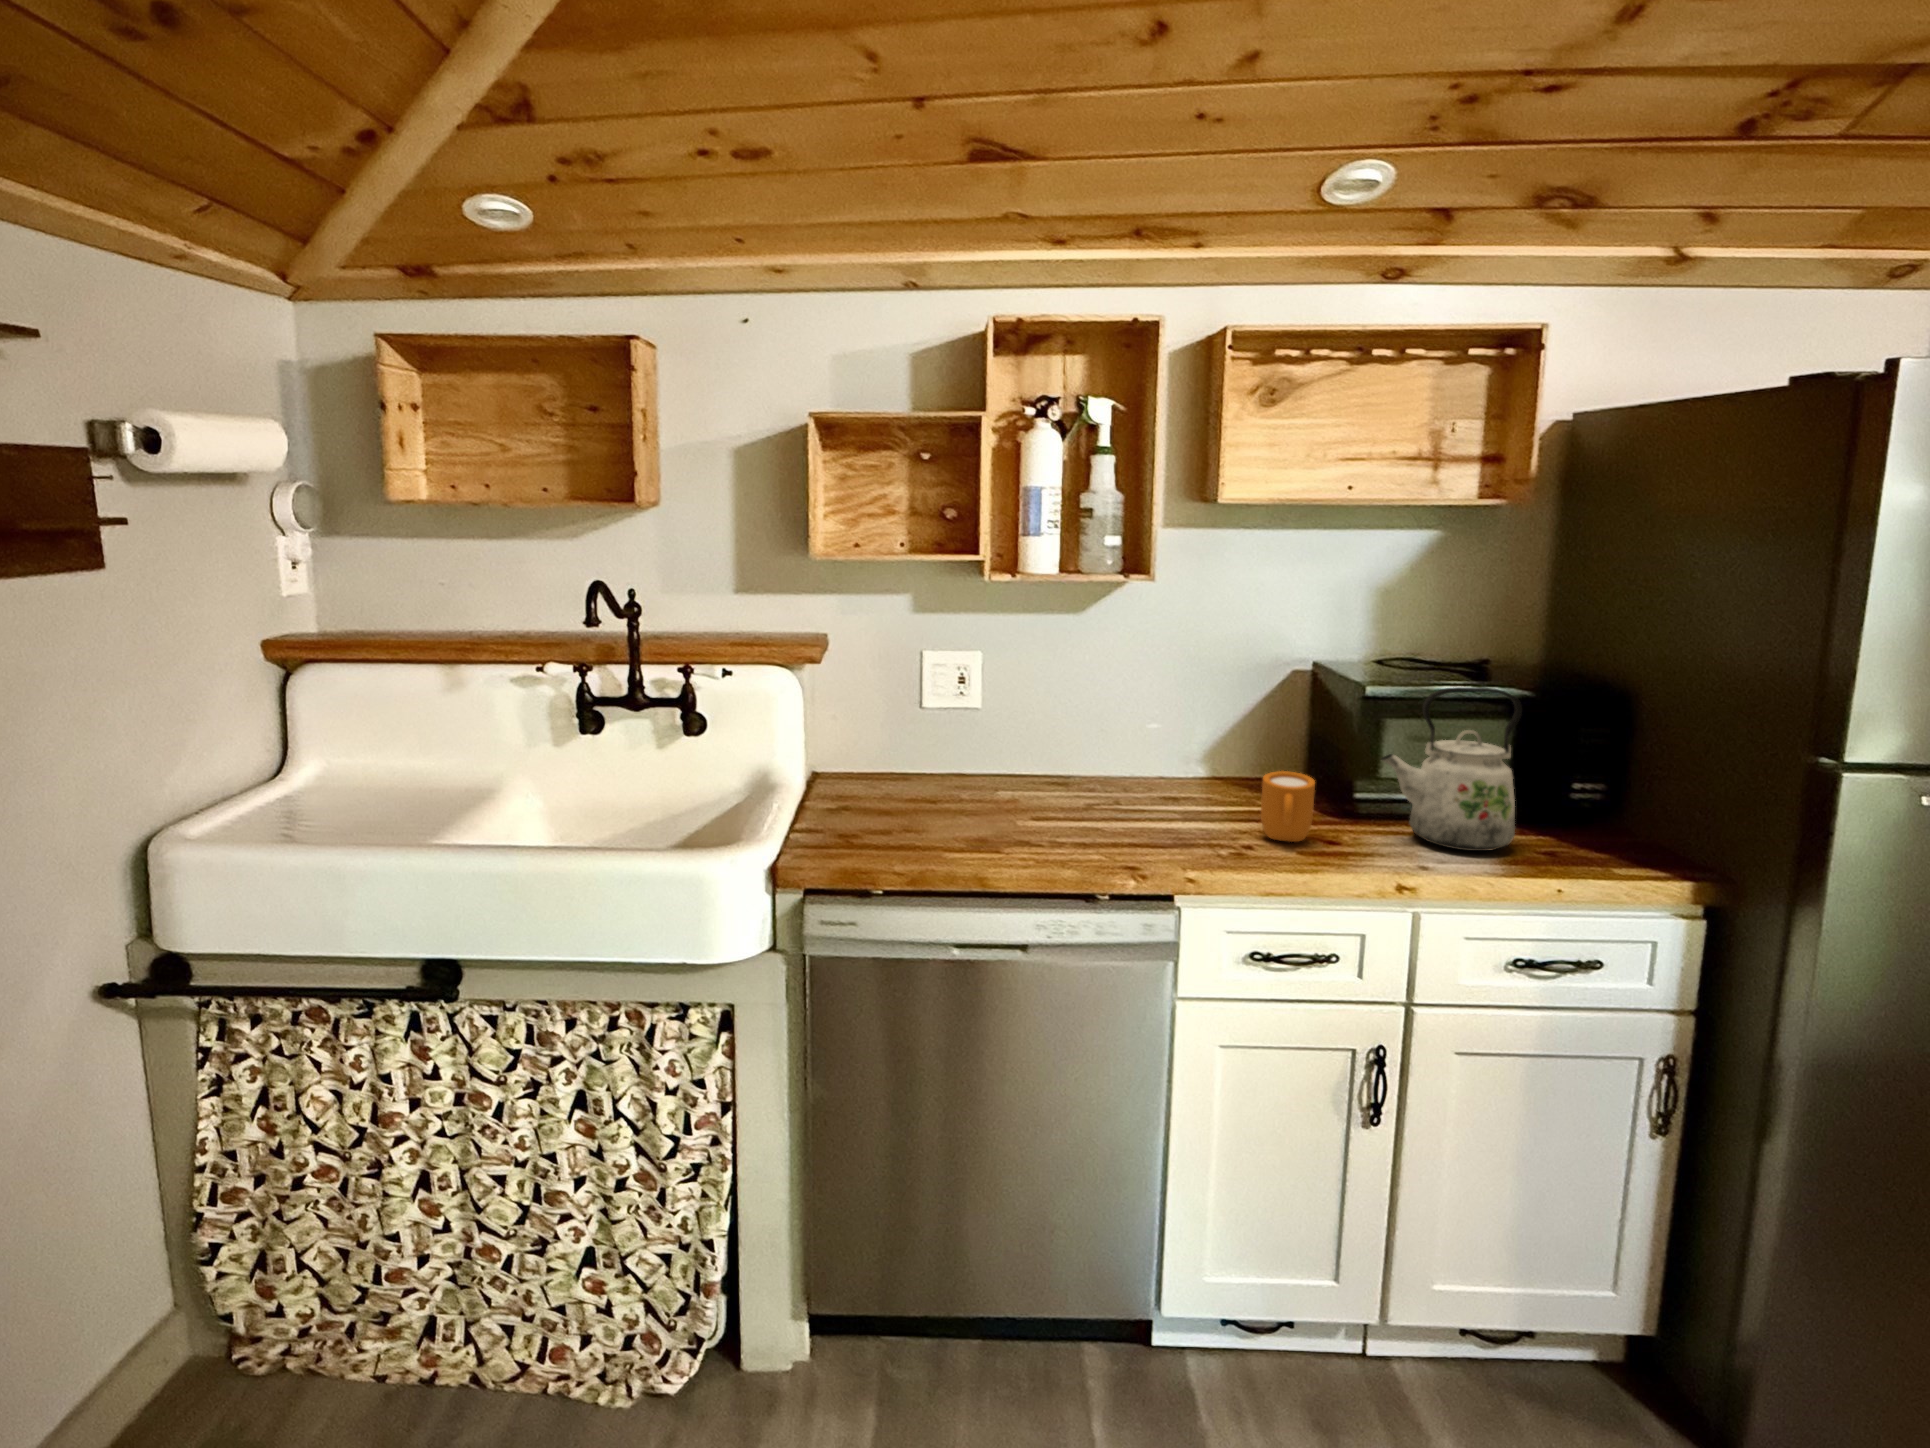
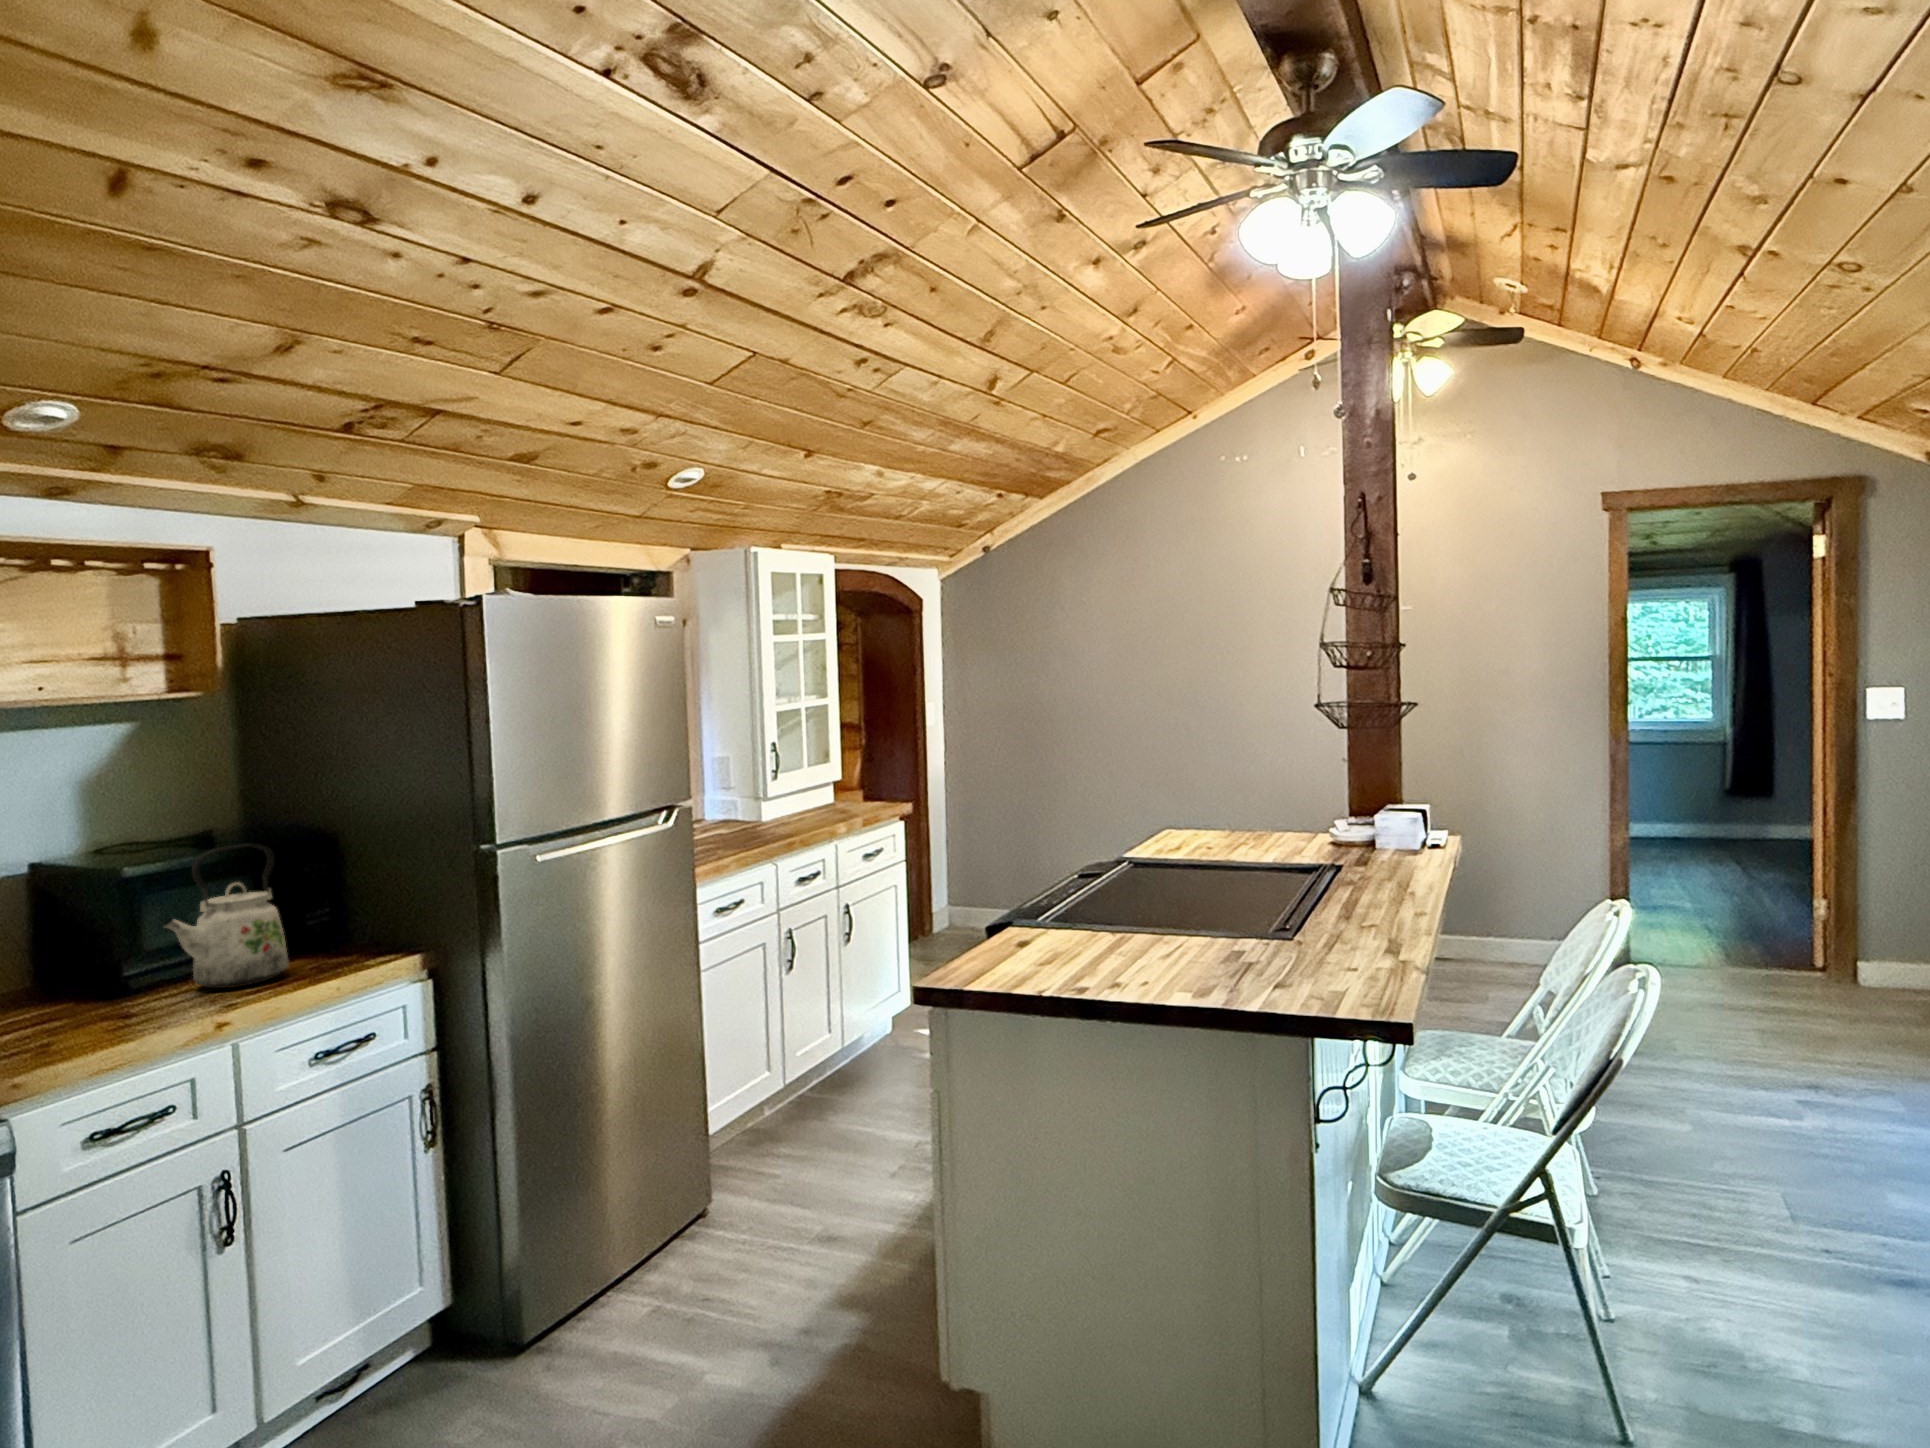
mug: present [1261,771,1315,842] -> none [48,959,111,1031]

